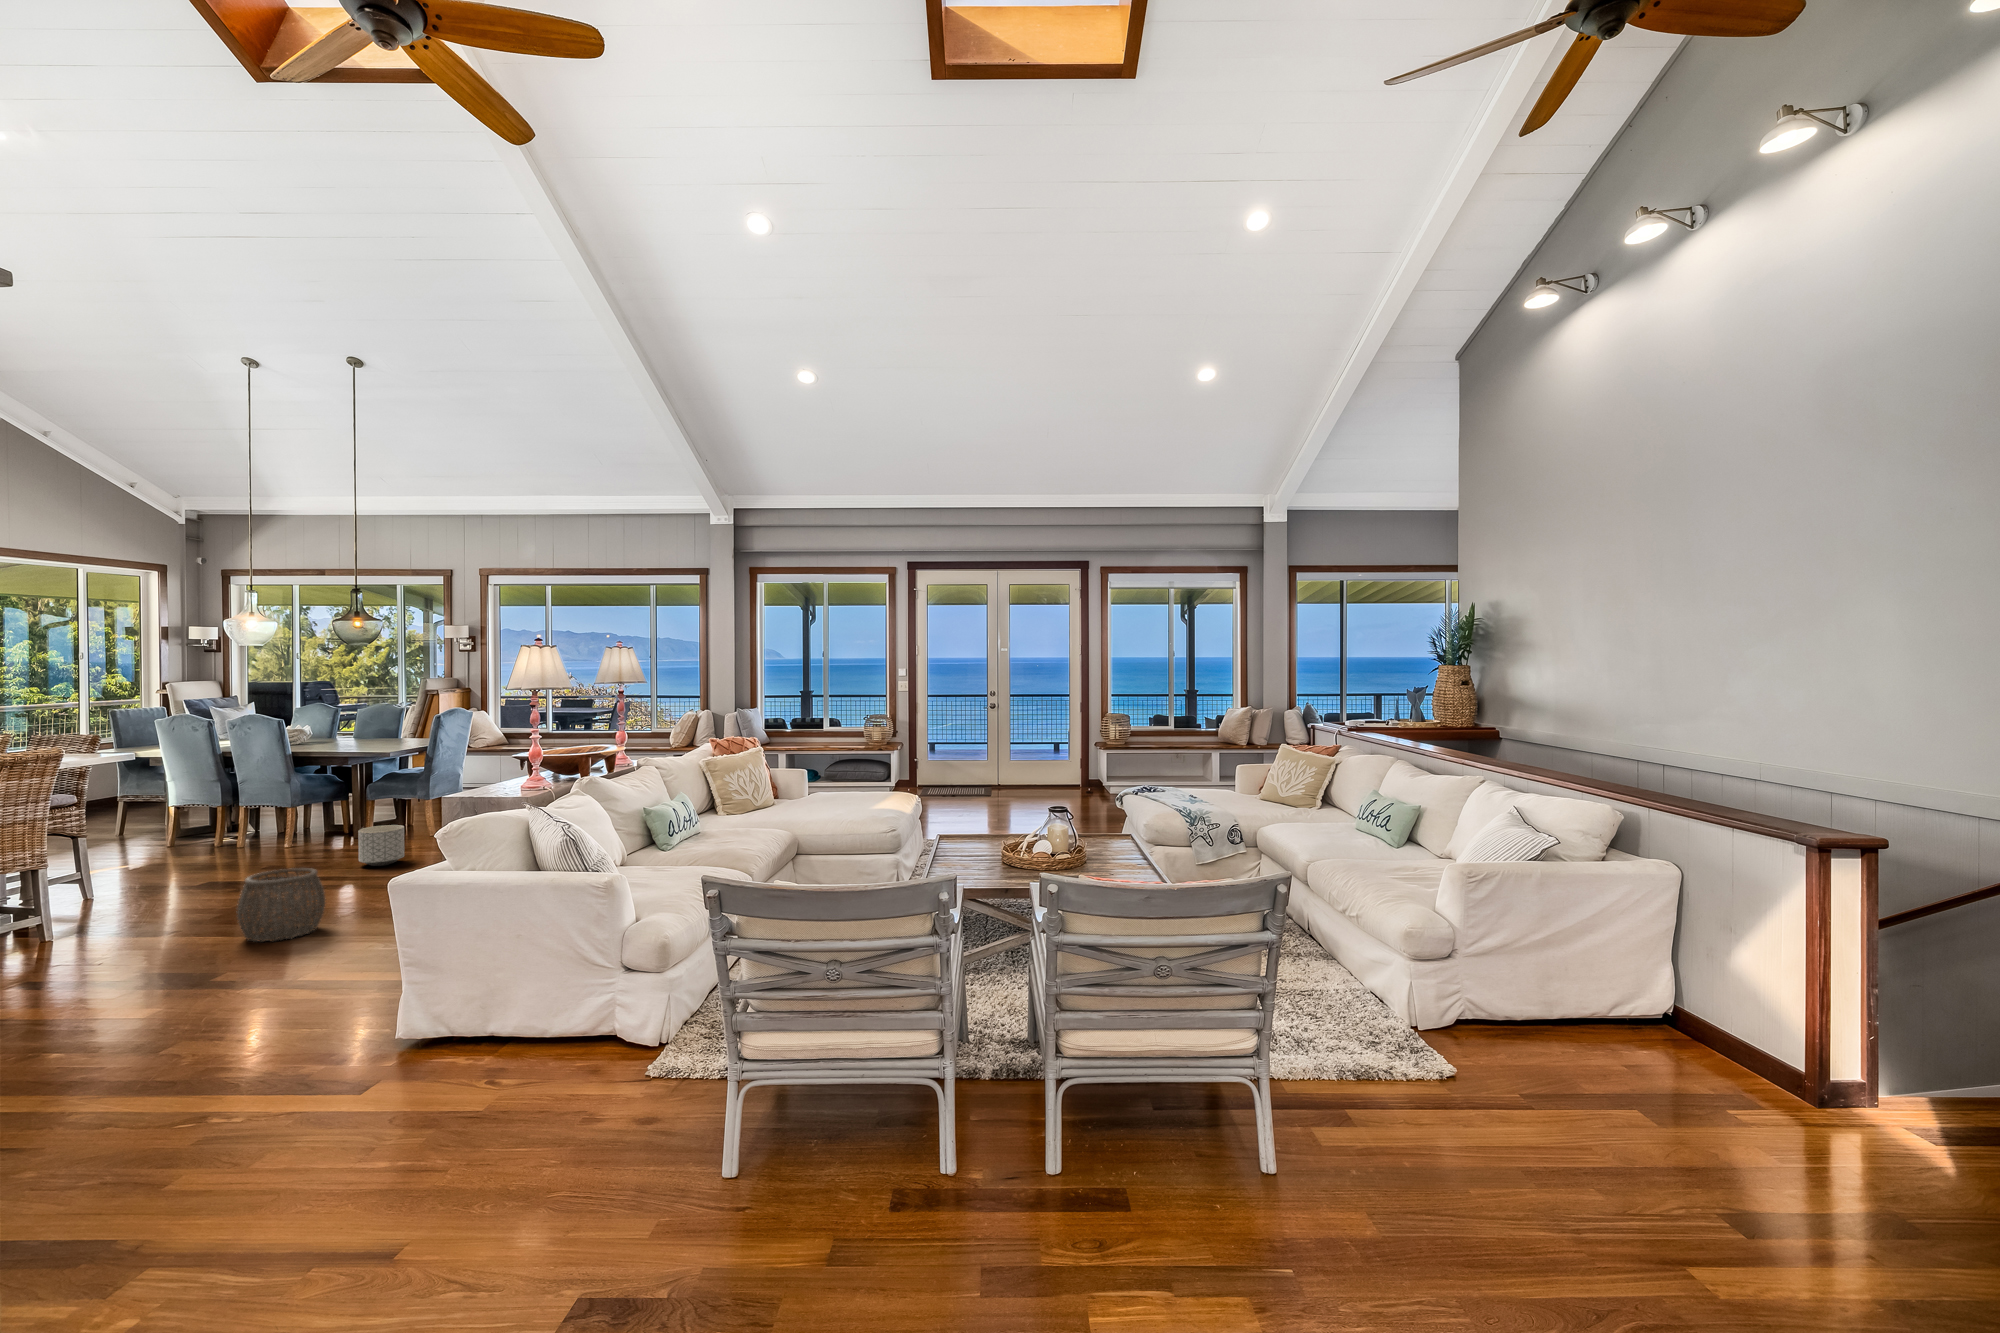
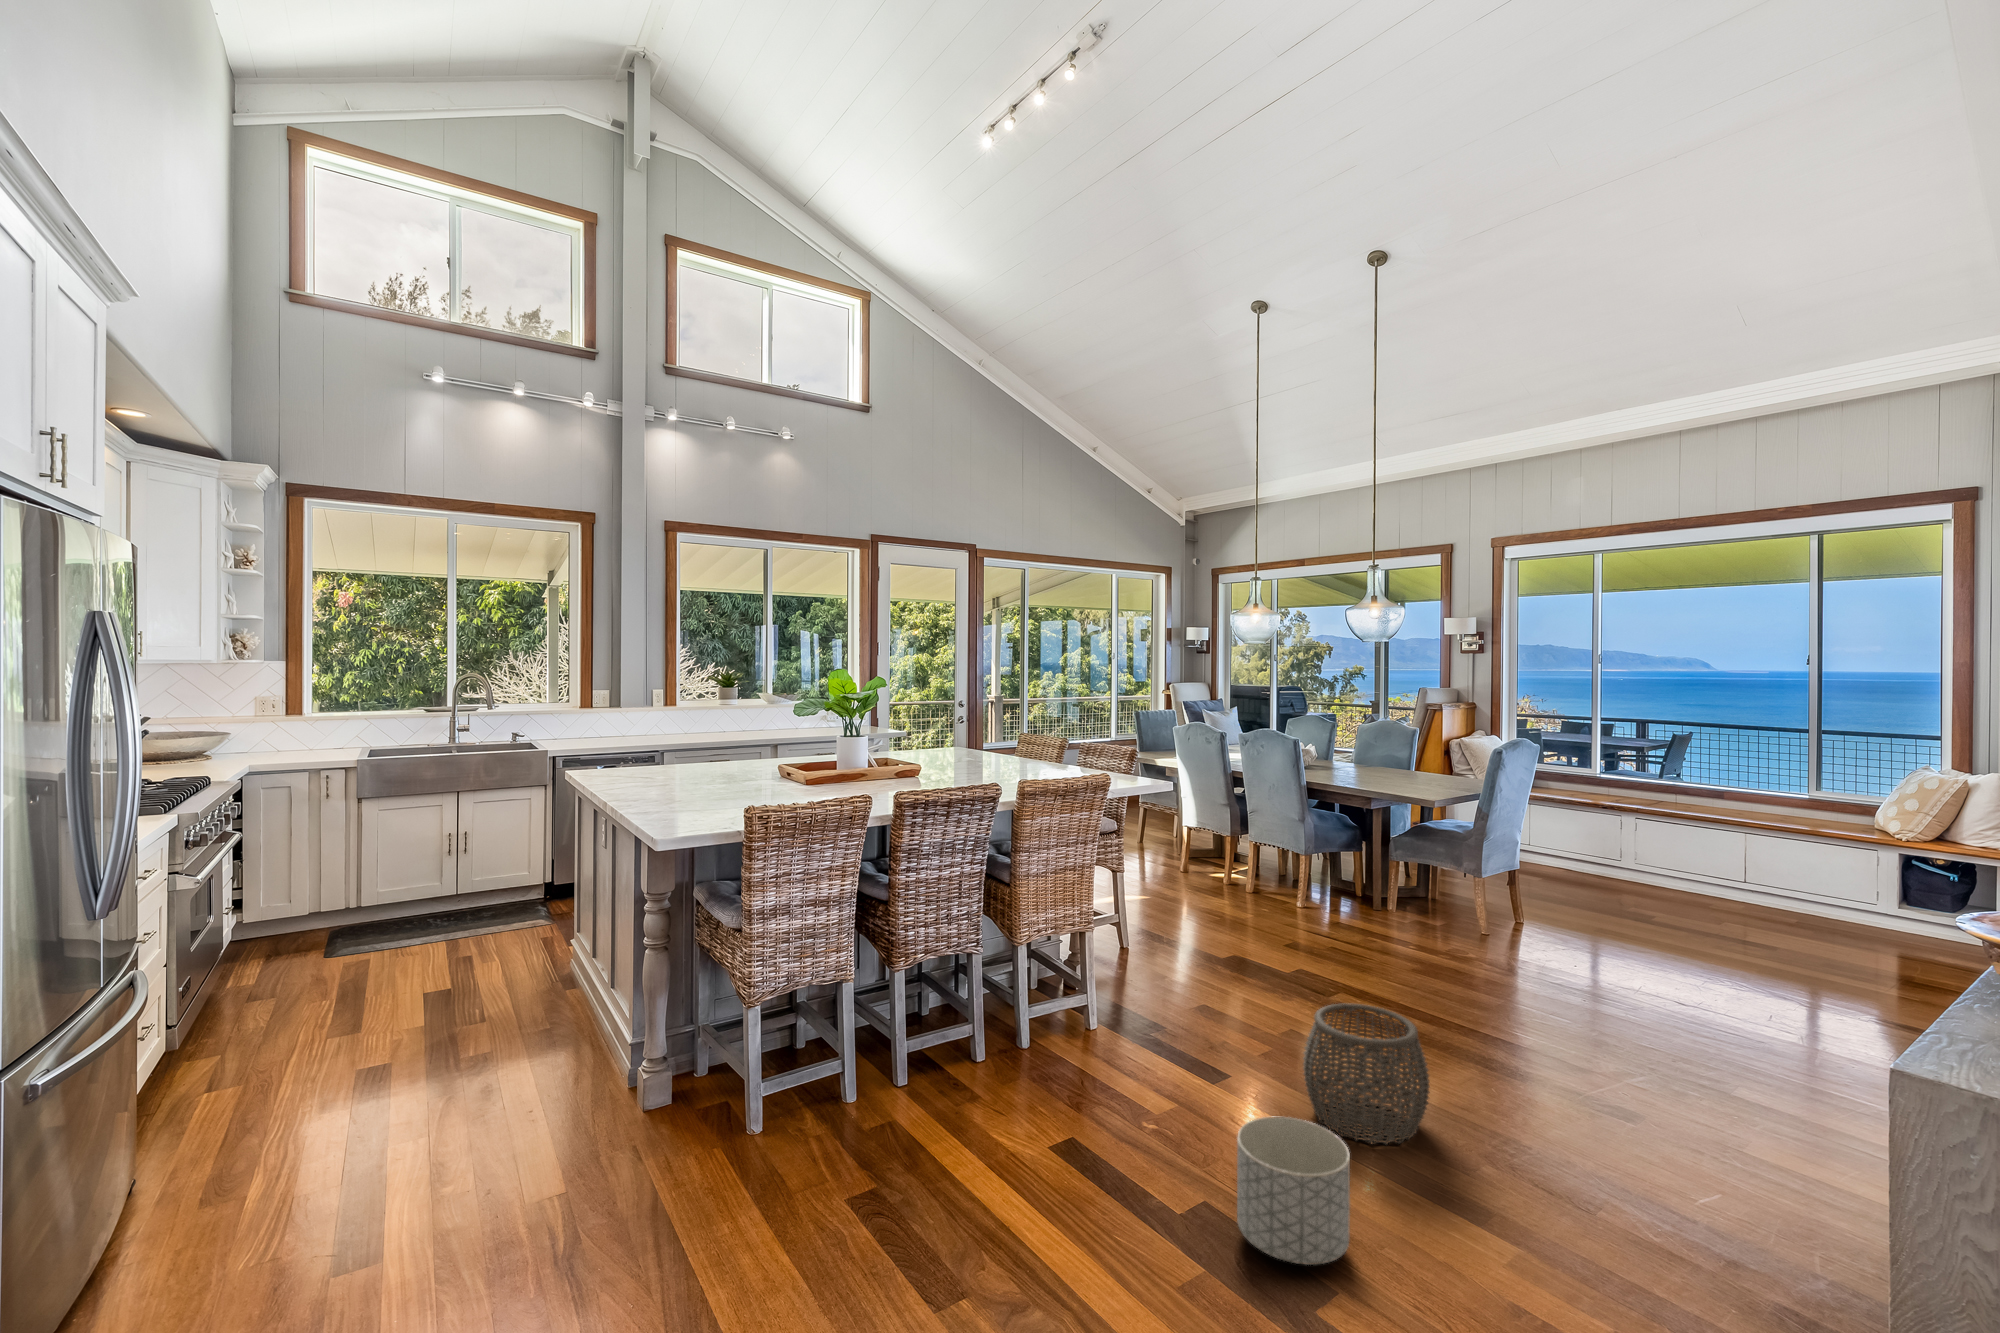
planter: present [358,825,404,866] -> present [1237,1116,1350,1265]

